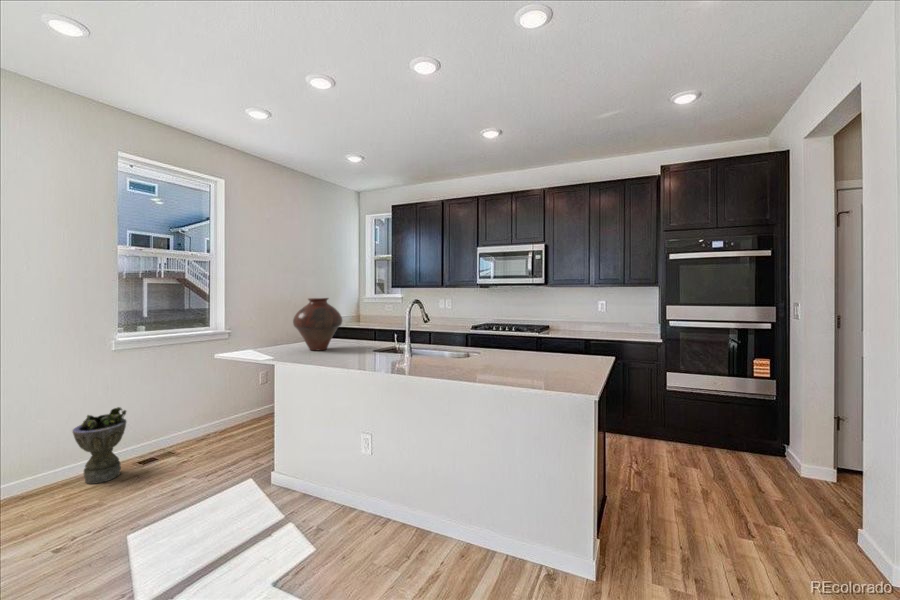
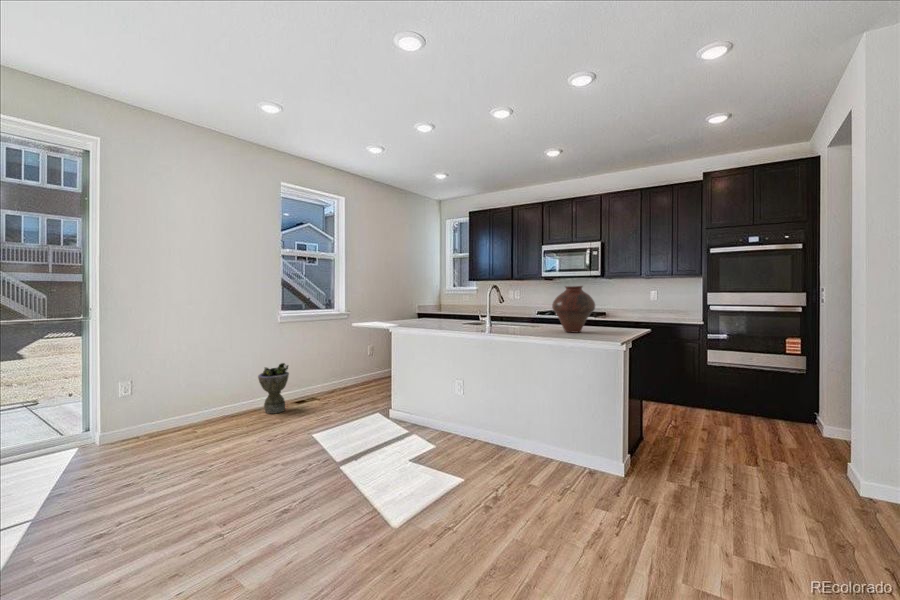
vase: present [293,298,342,350] -> present [552,286,595,332]

